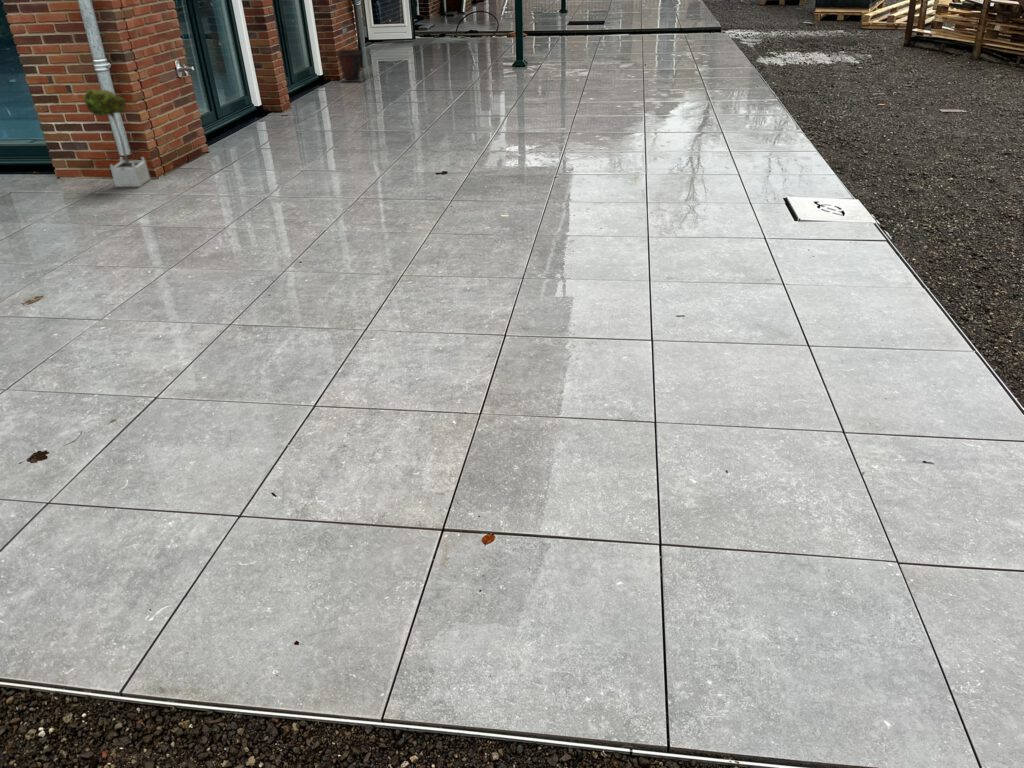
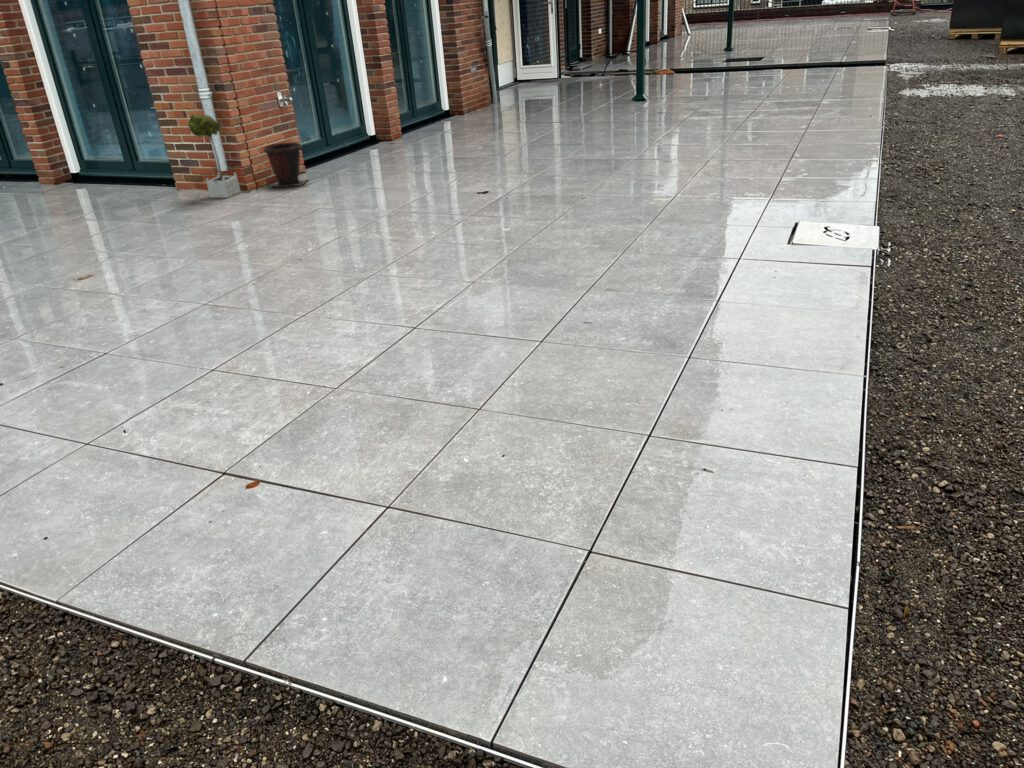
bucket: present [336,49,364,82] -> present [264,143,307,187]

